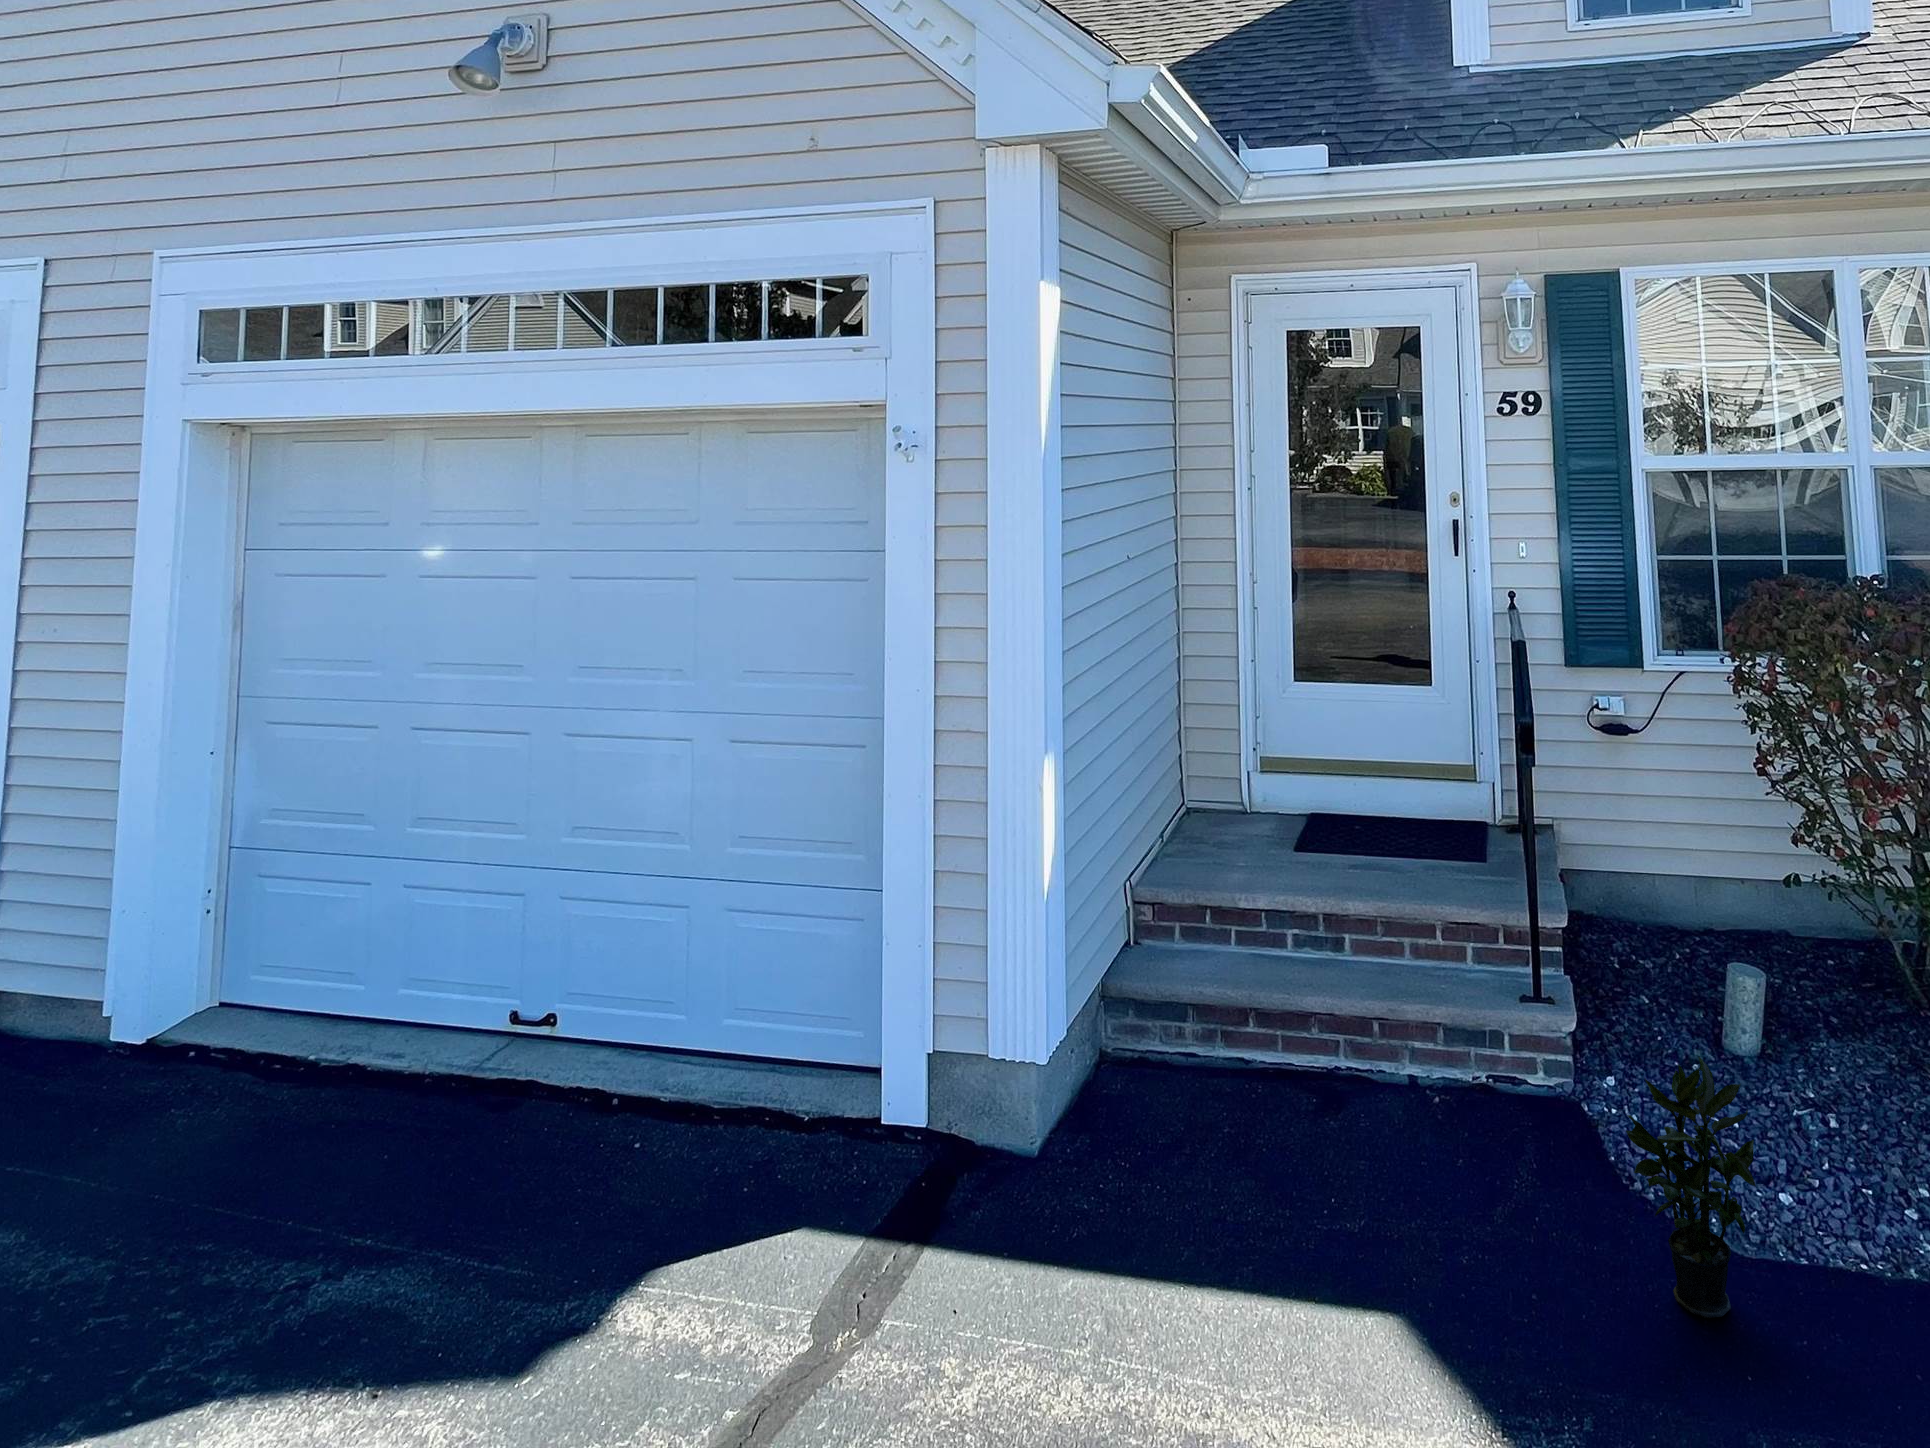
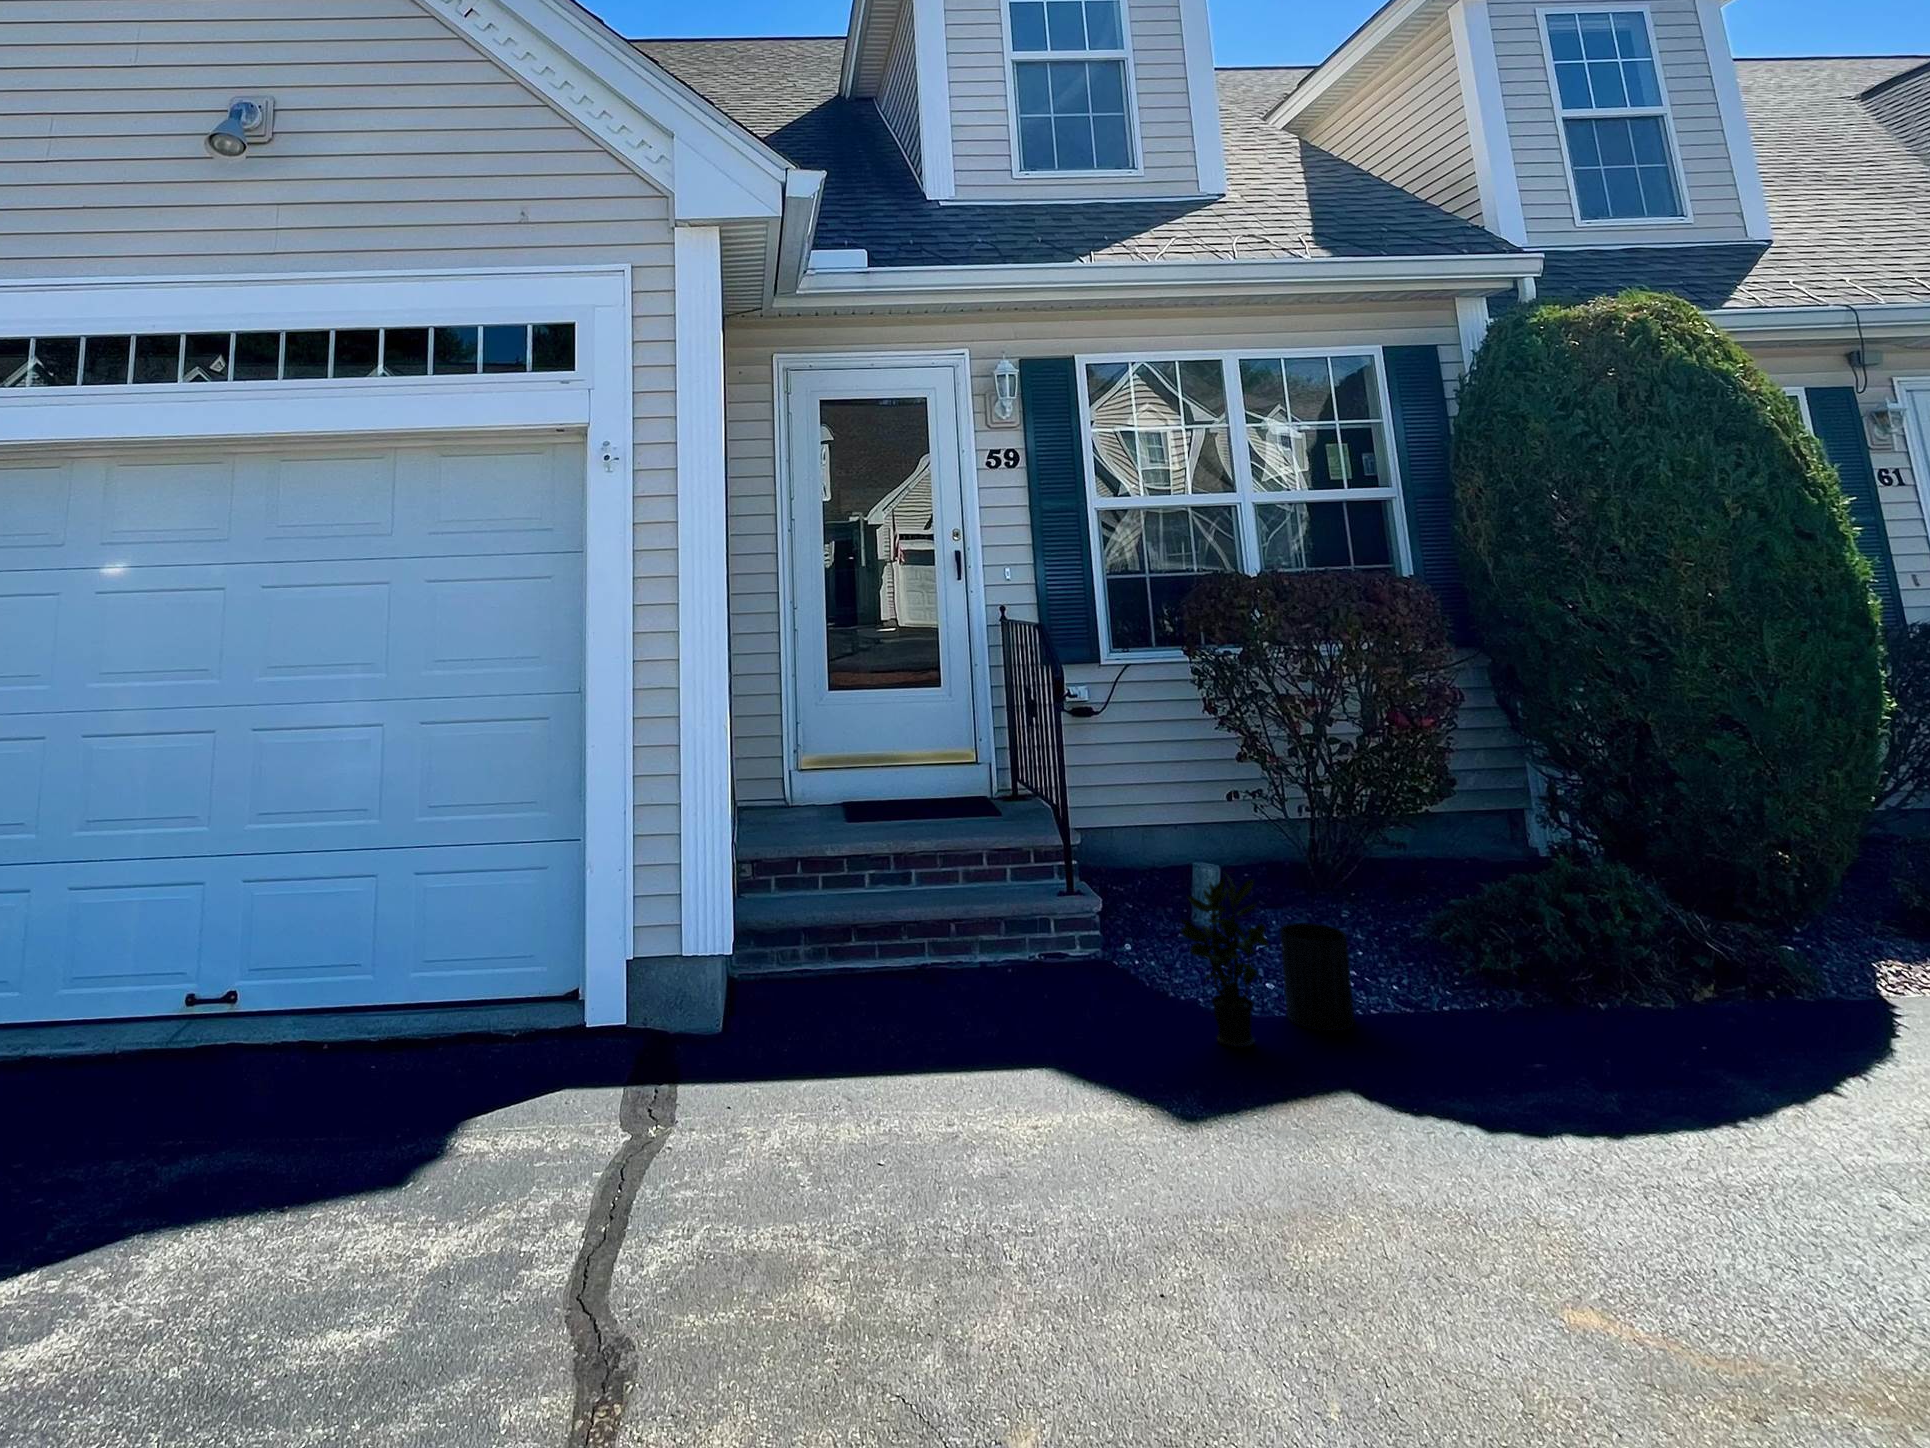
trash can: none [1796,1125,1904,1308] -> present [1280,923,1354,1031]

